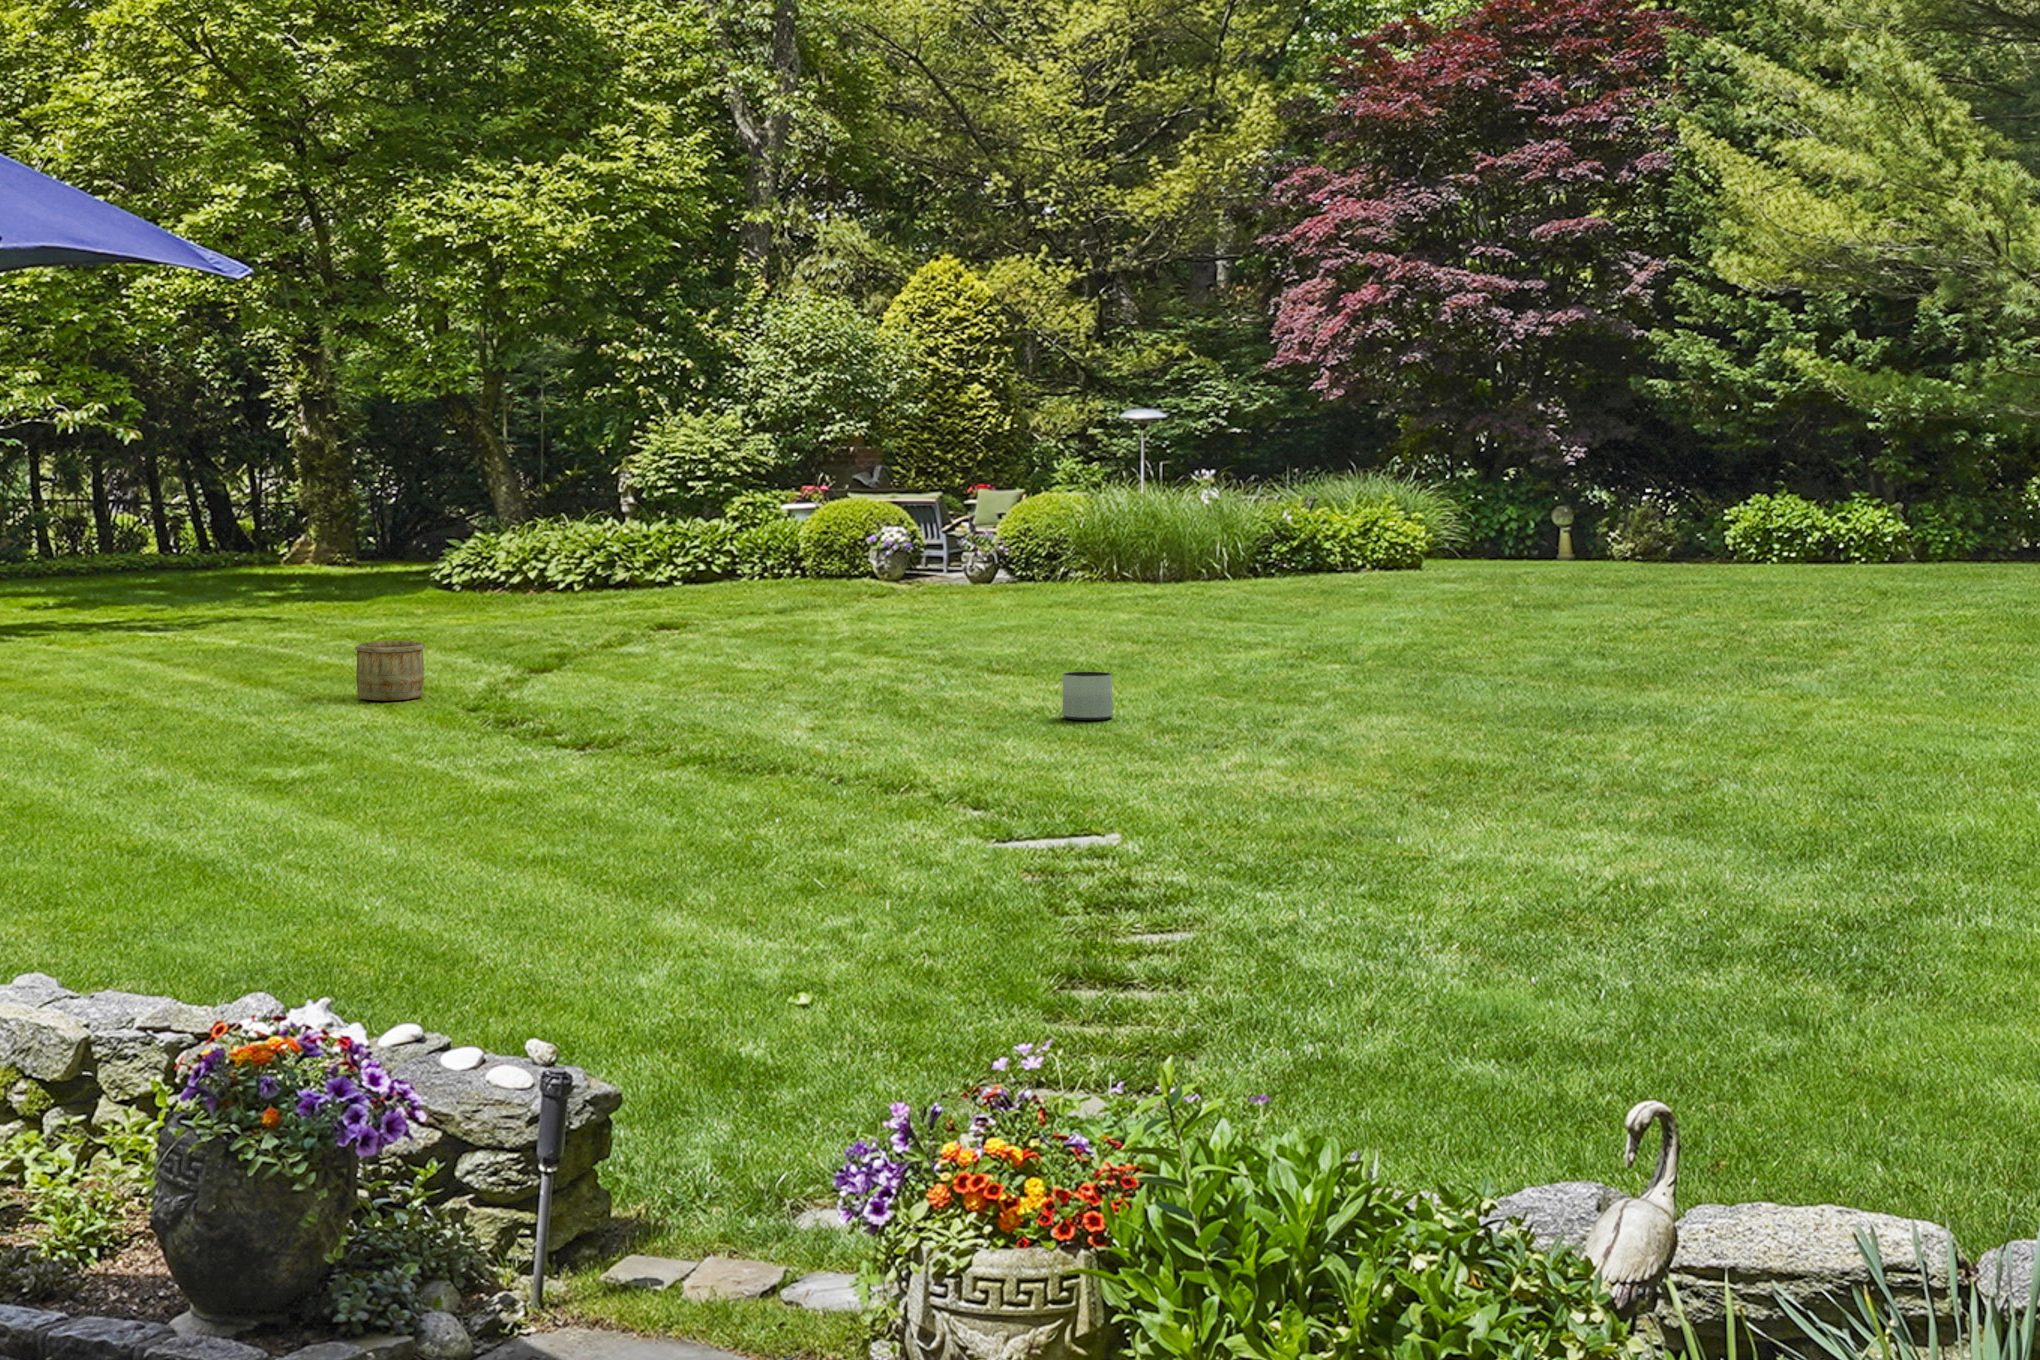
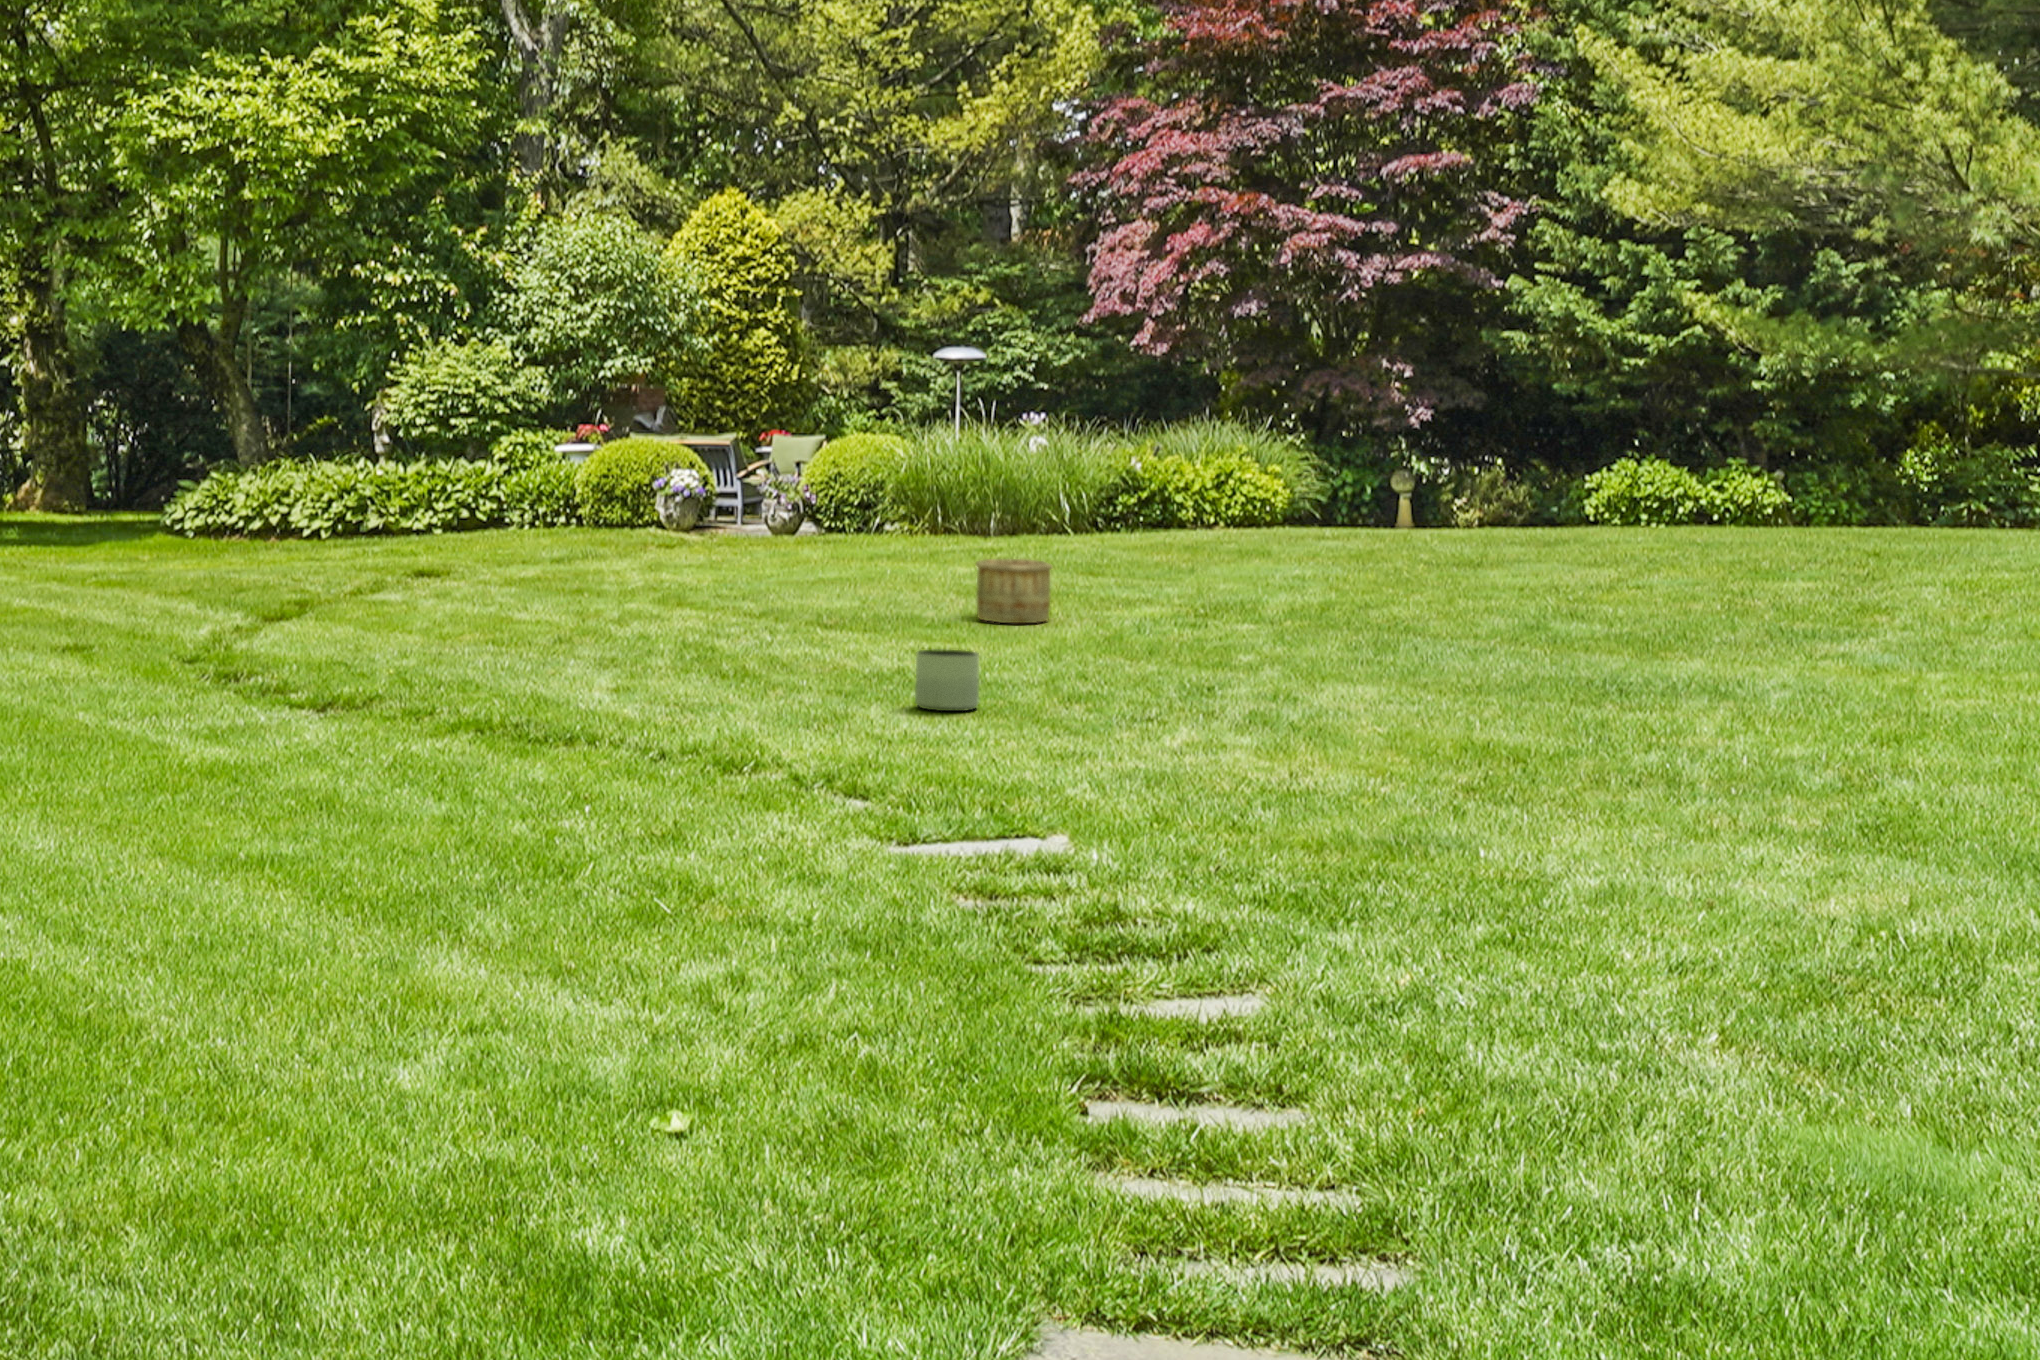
wooden bucket: present [355,641,425,701] -> present [976,559,1052,623]

